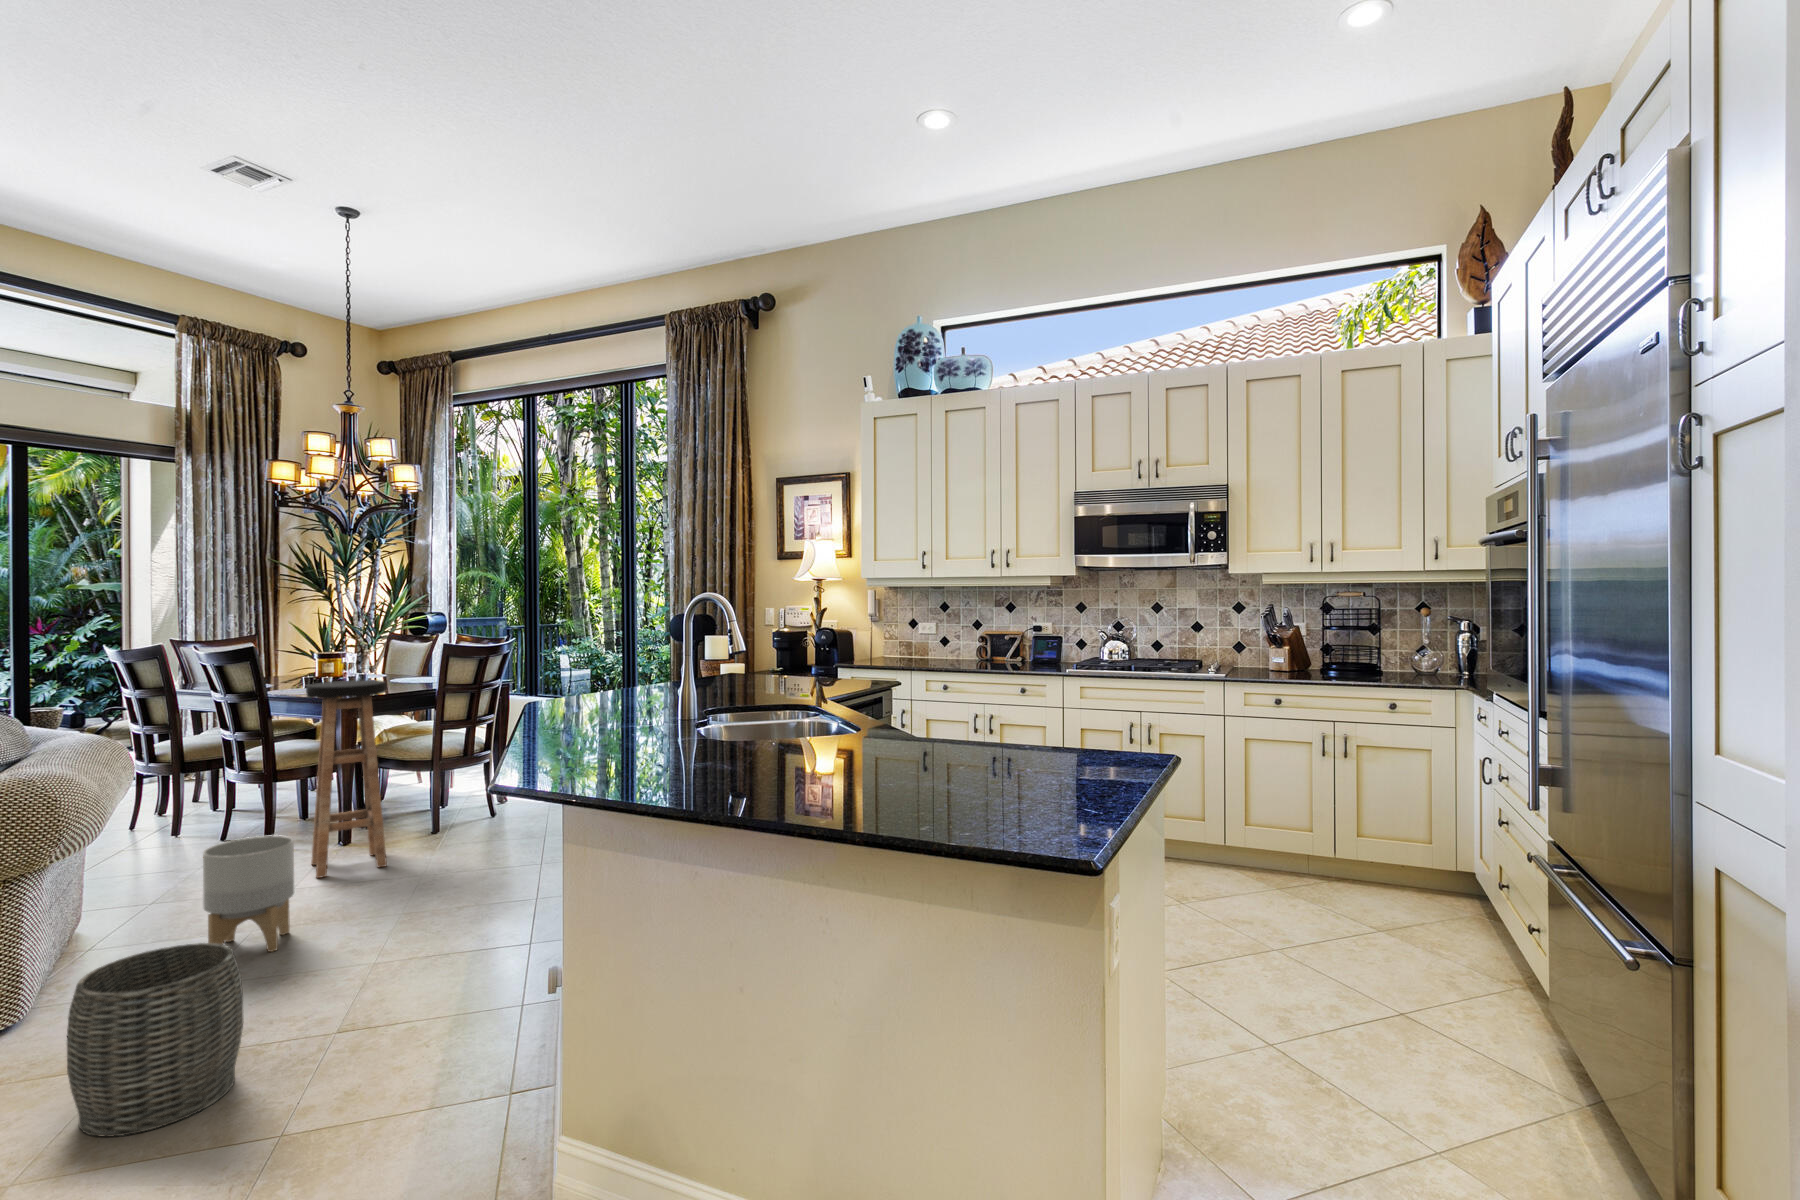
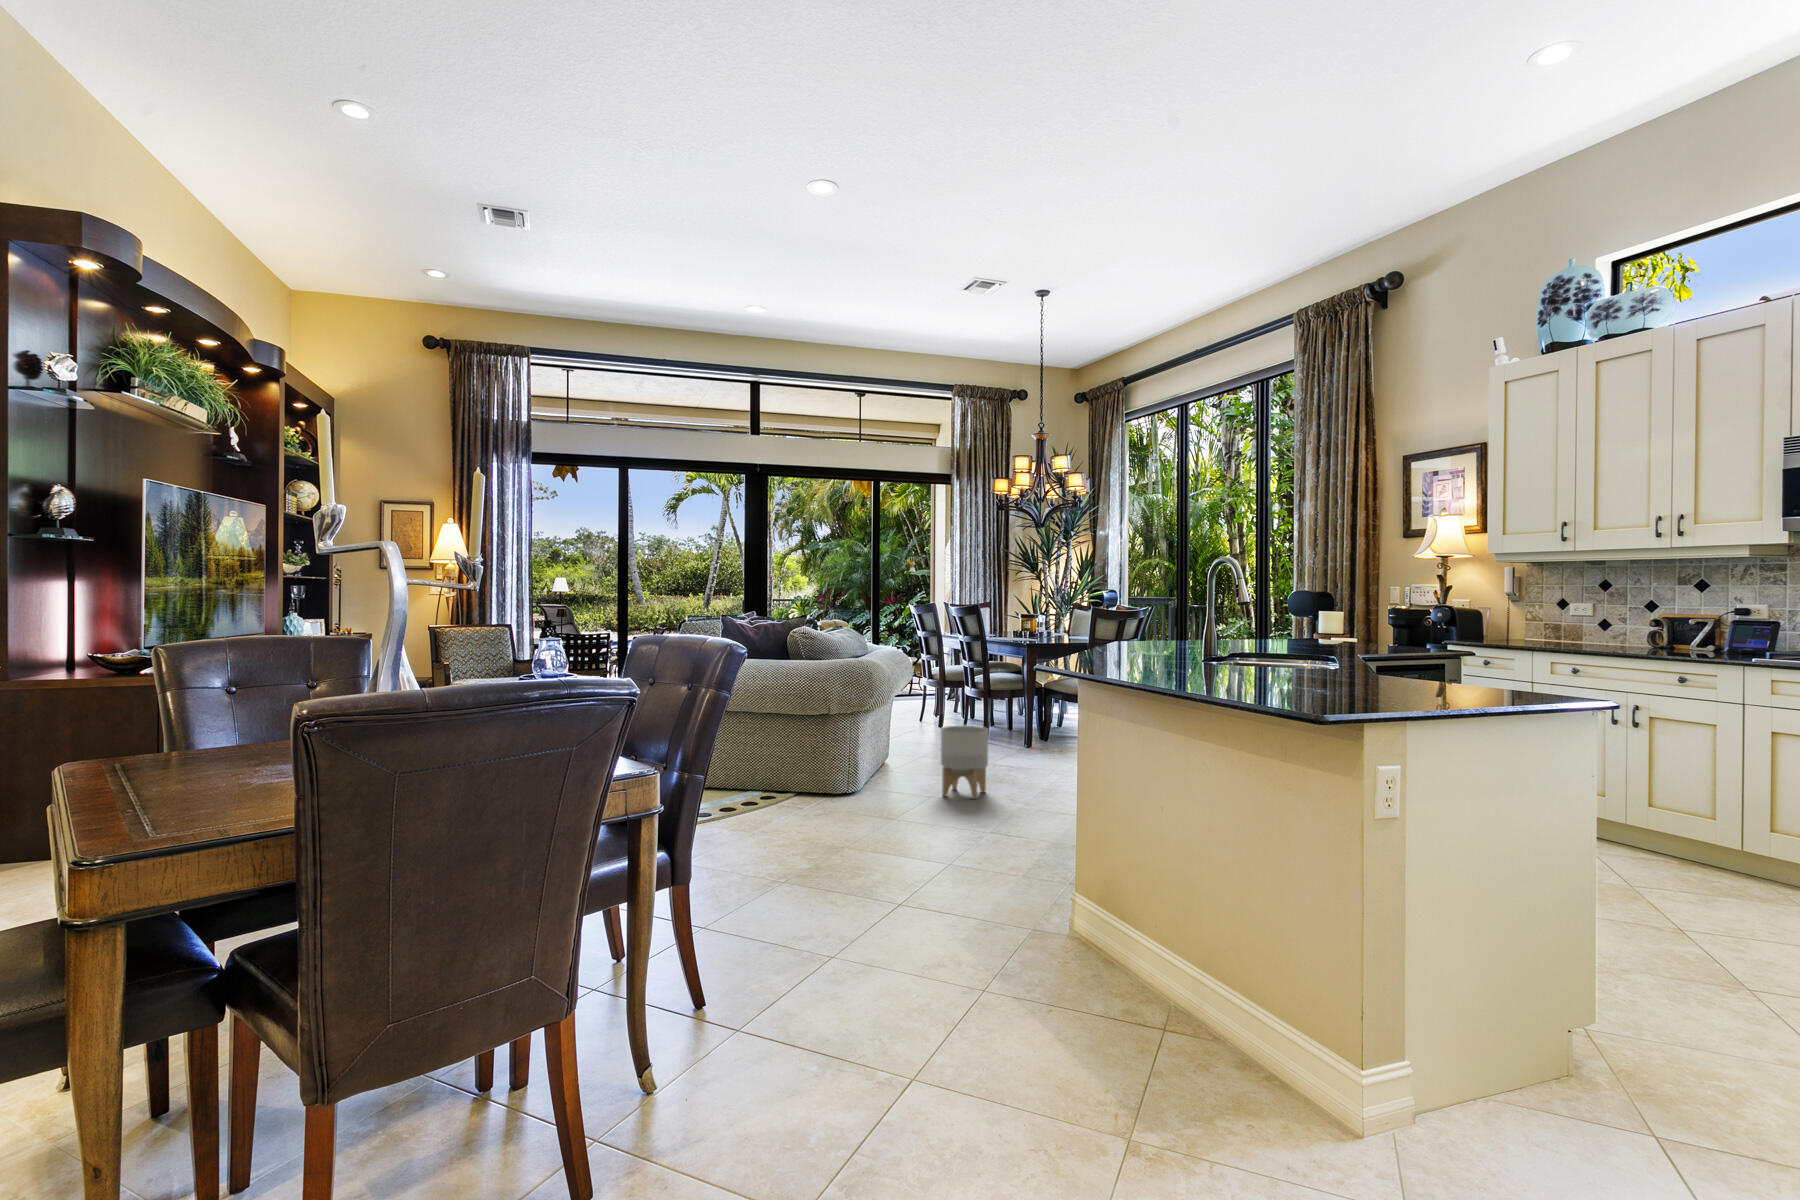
bar stool: present [306,680,387,878] -> none [1006,633,1055,769]
woven basket: present [67,943,243,1137] -> none [870,766,947,859]

